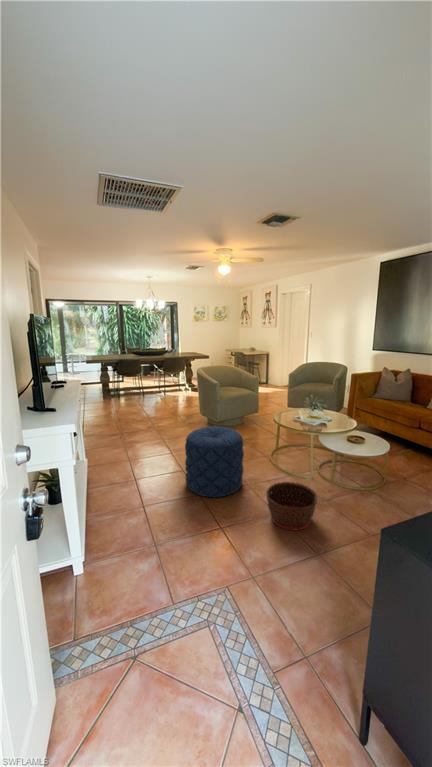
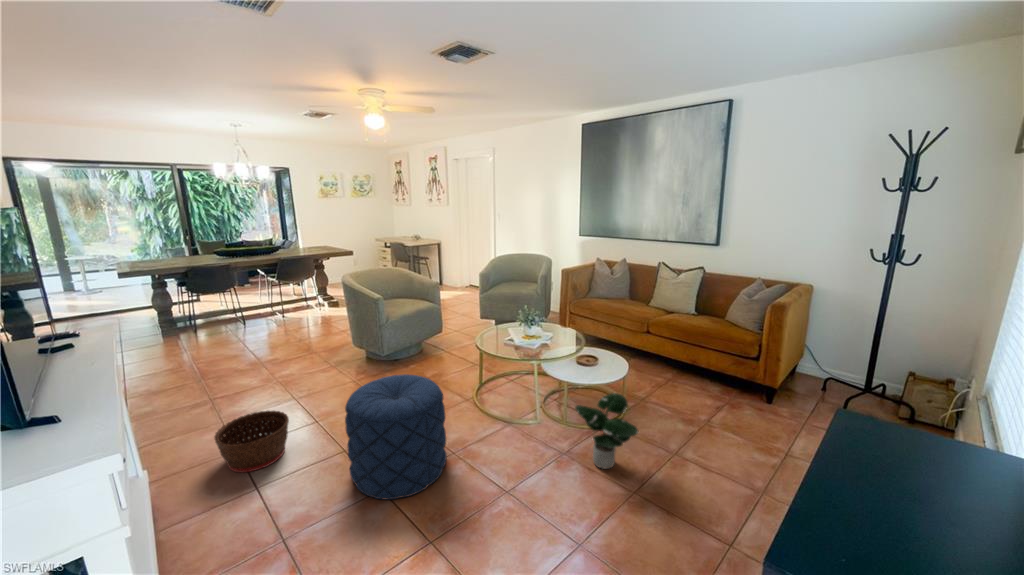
potted plant: none [331,459,376,511] -> present [576,393,639,469]
basket: present [266,482,317,530] -> present [214,411,289,472]

